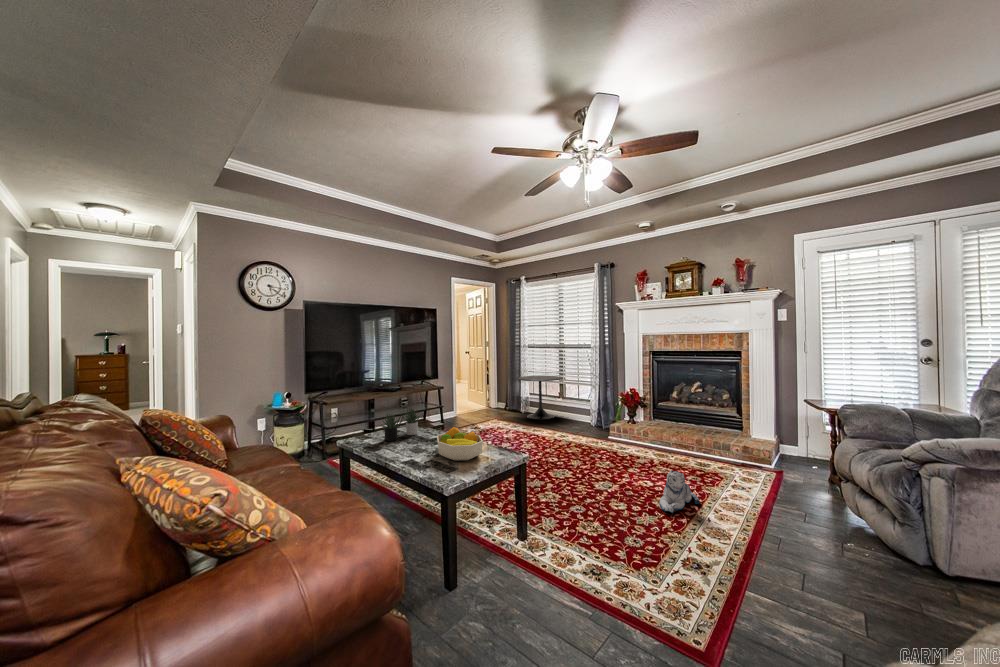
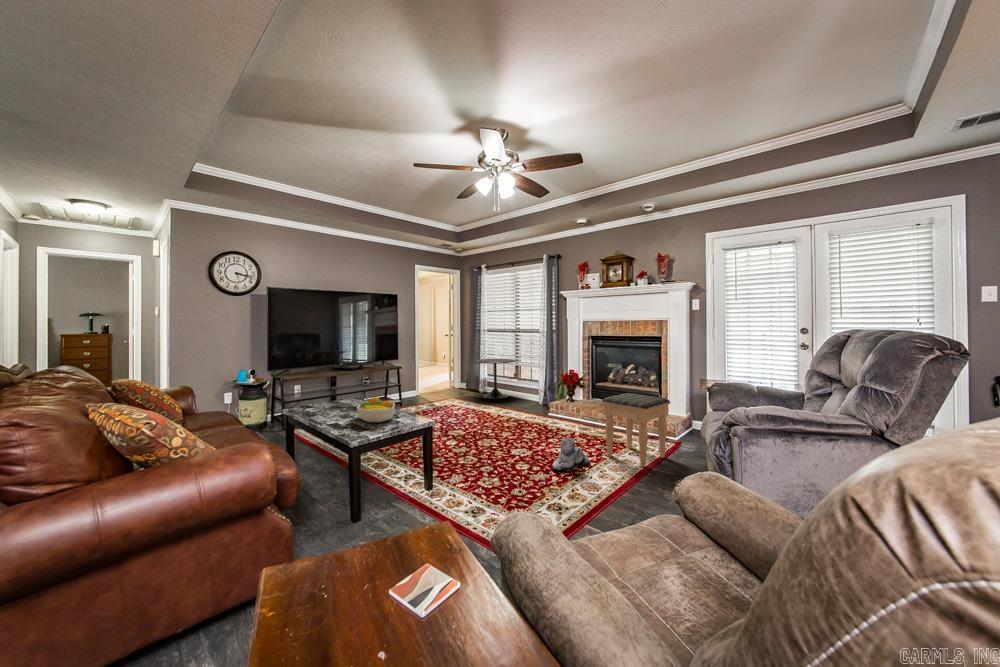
succulent plant: present [380,408,421,441] -> none [316,381,358,409]
footstool: none [706,416,788,506] -> present [602,393,670,467]

